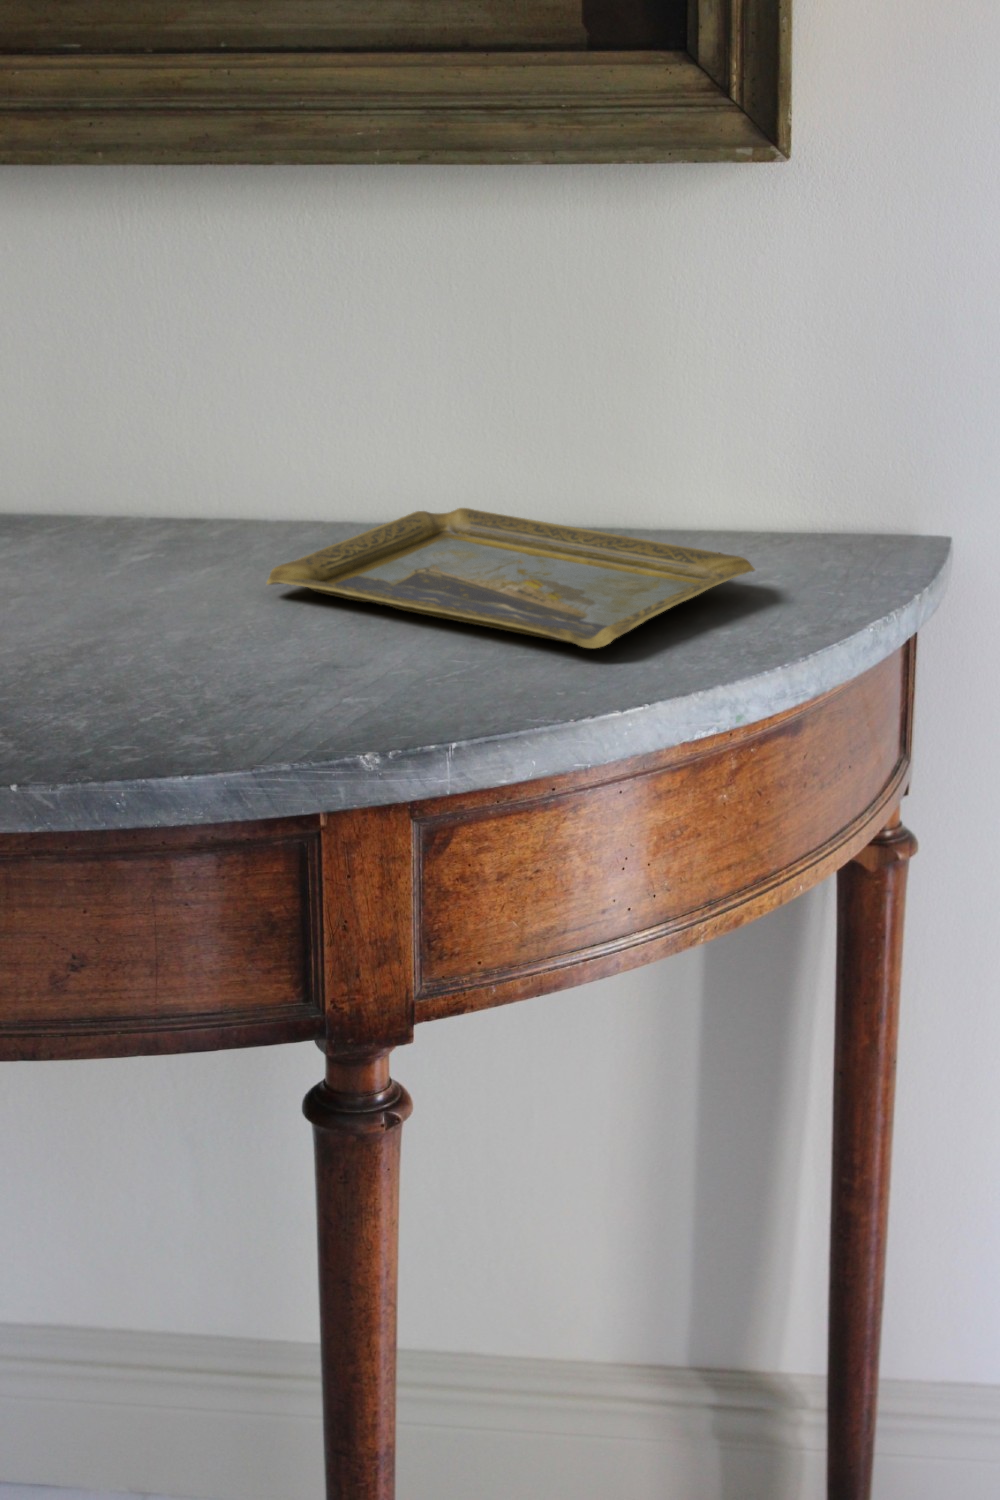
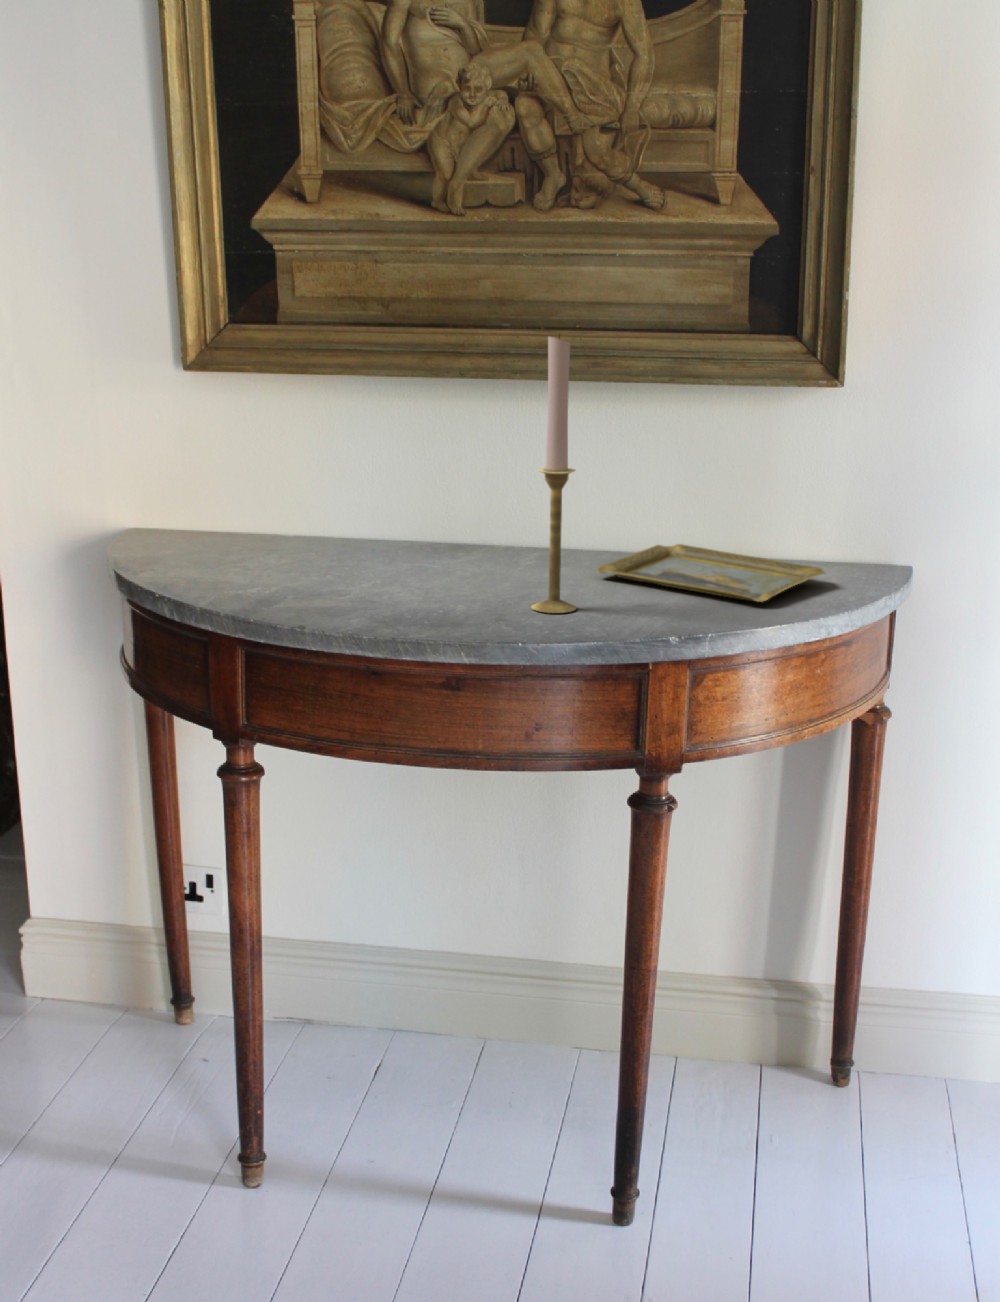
candlestick: none [56,50,184,695] -> present [532,335,577,613]

